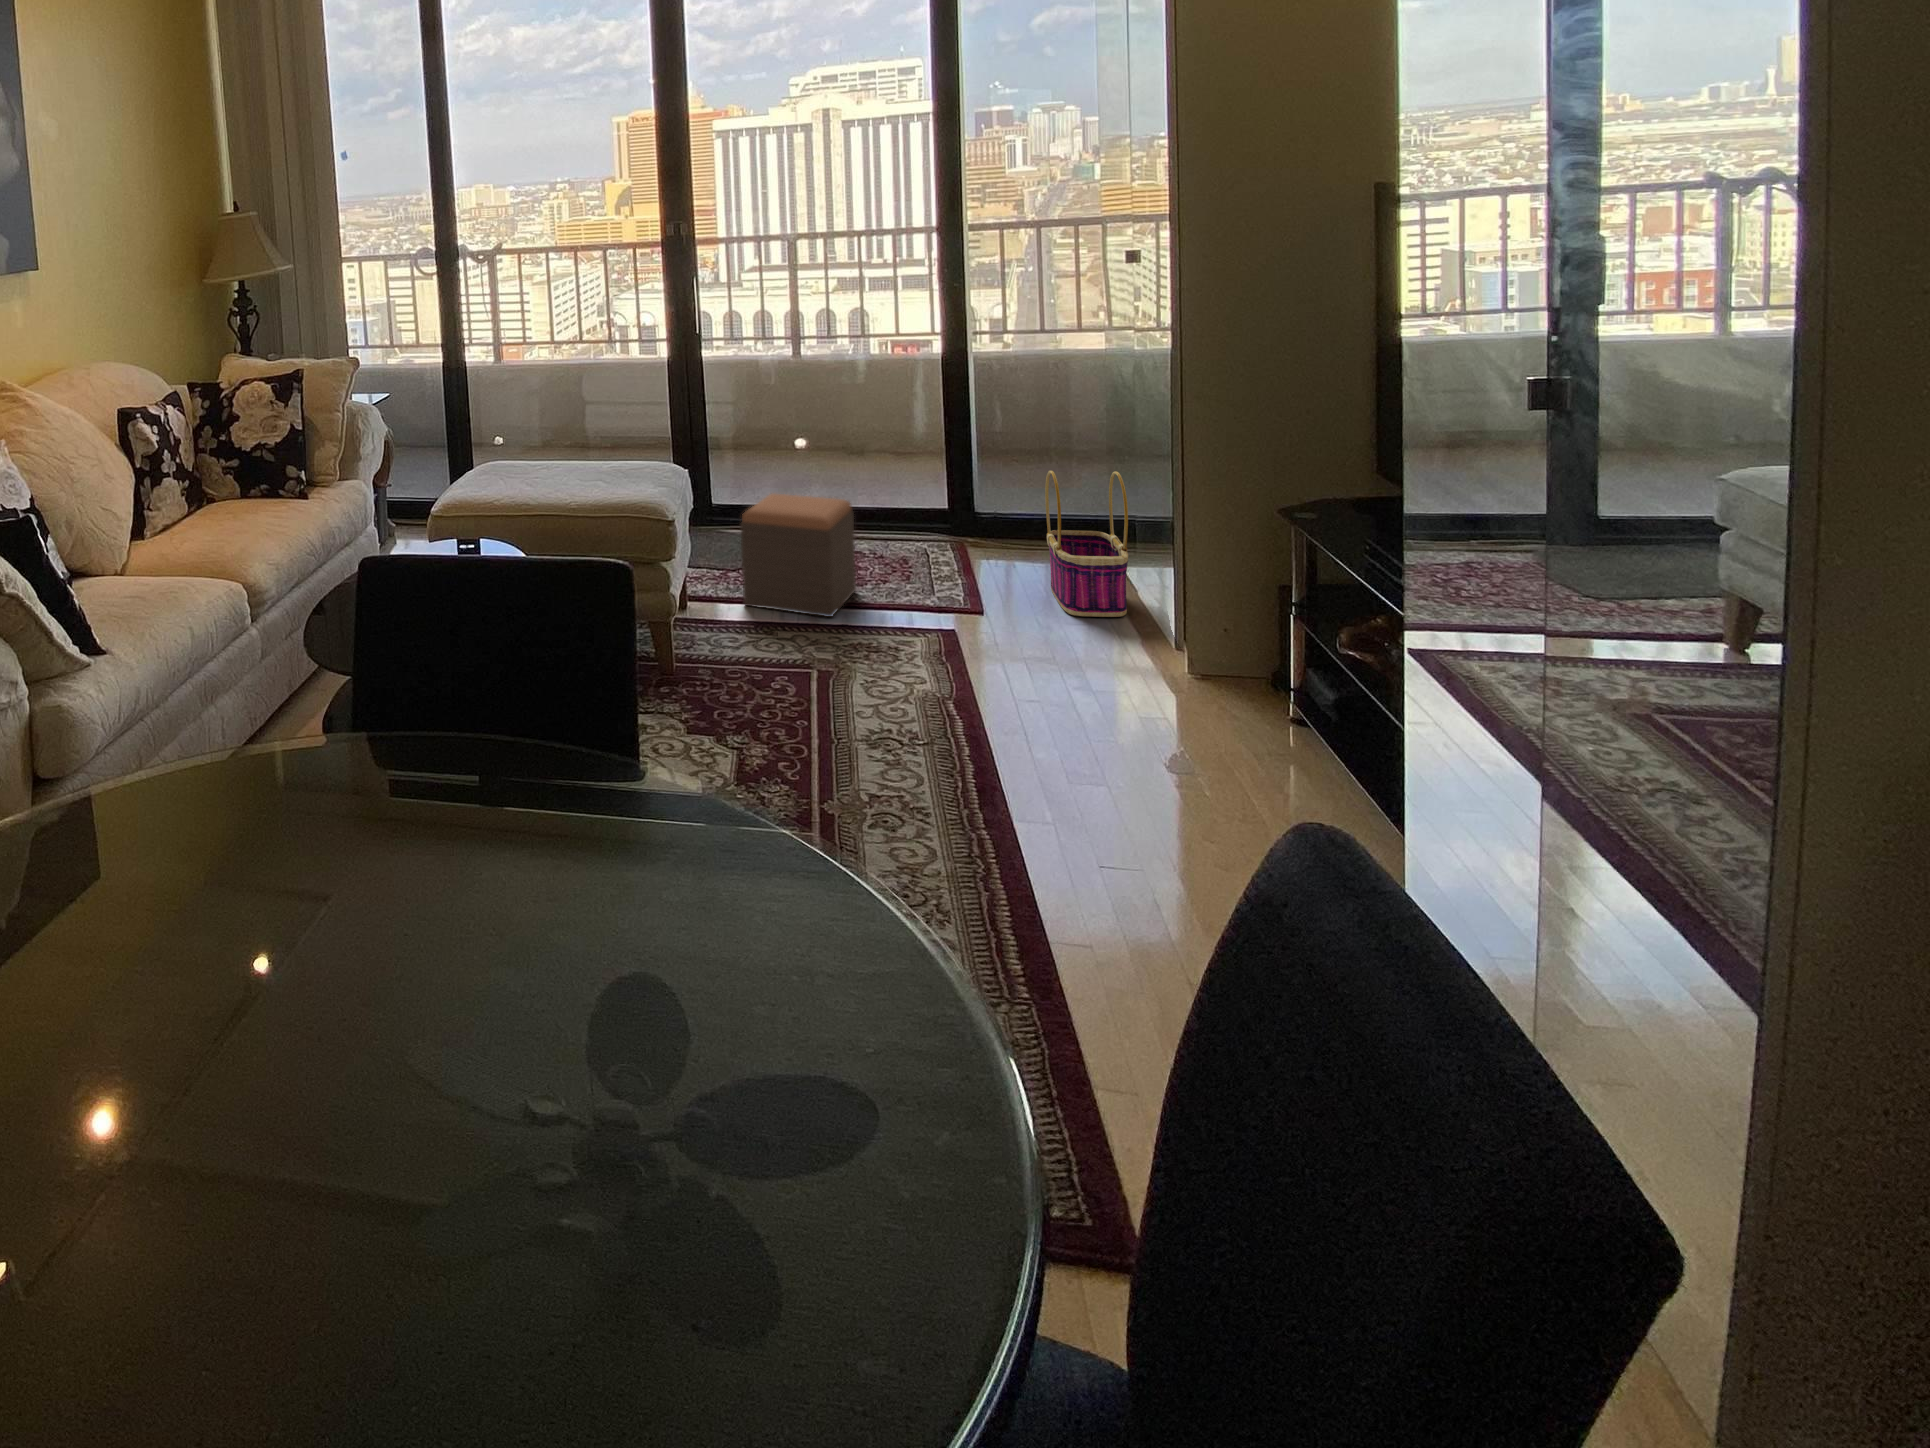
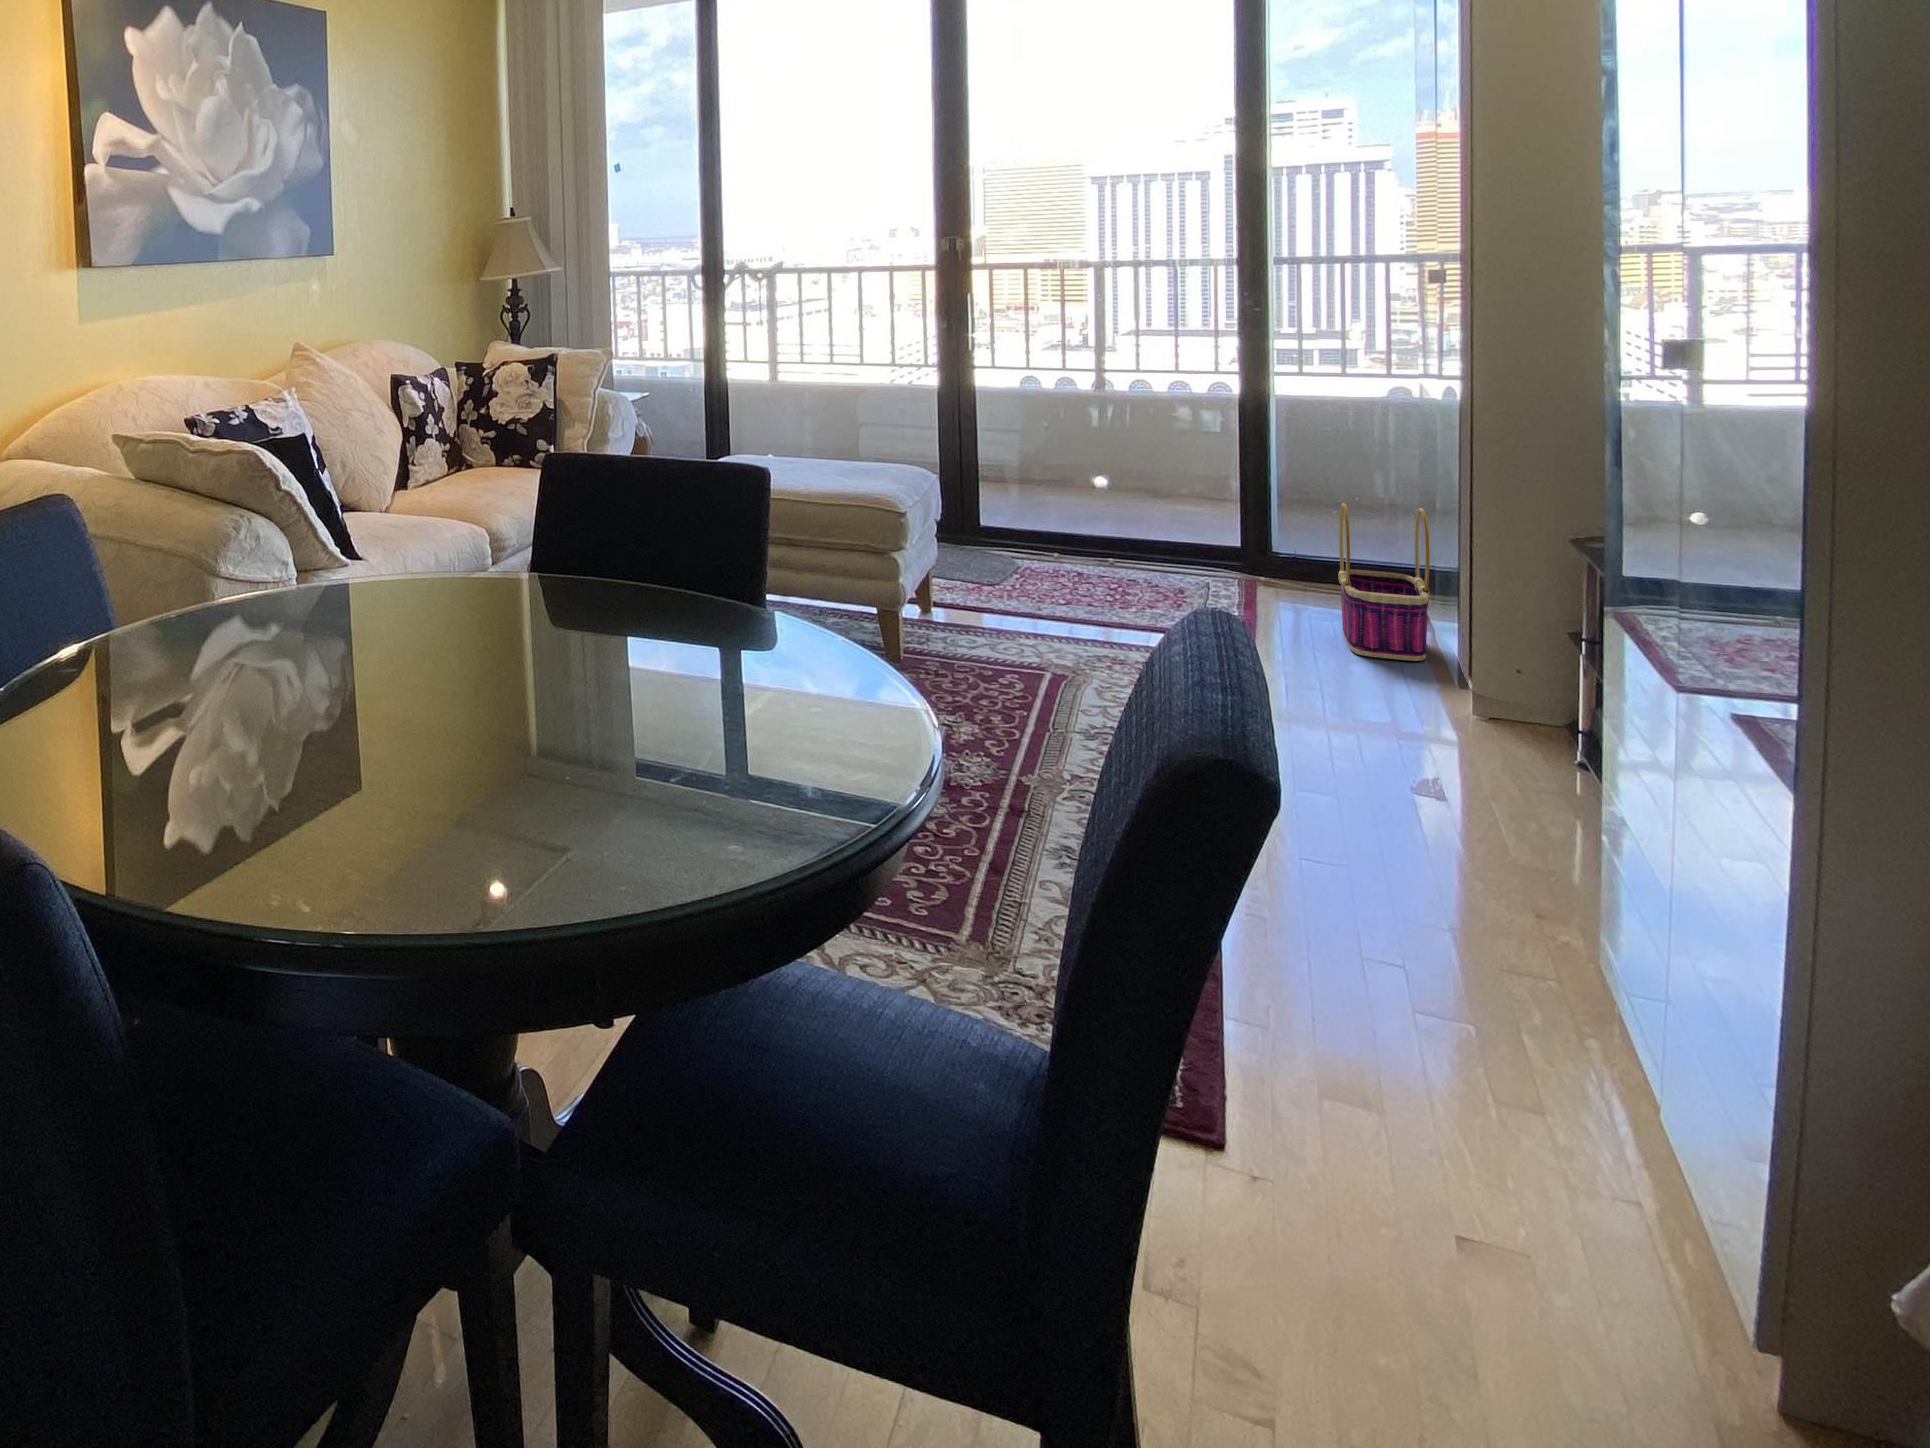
footstool: present [741,494,856,617] -> none [989,508,1116,632]

